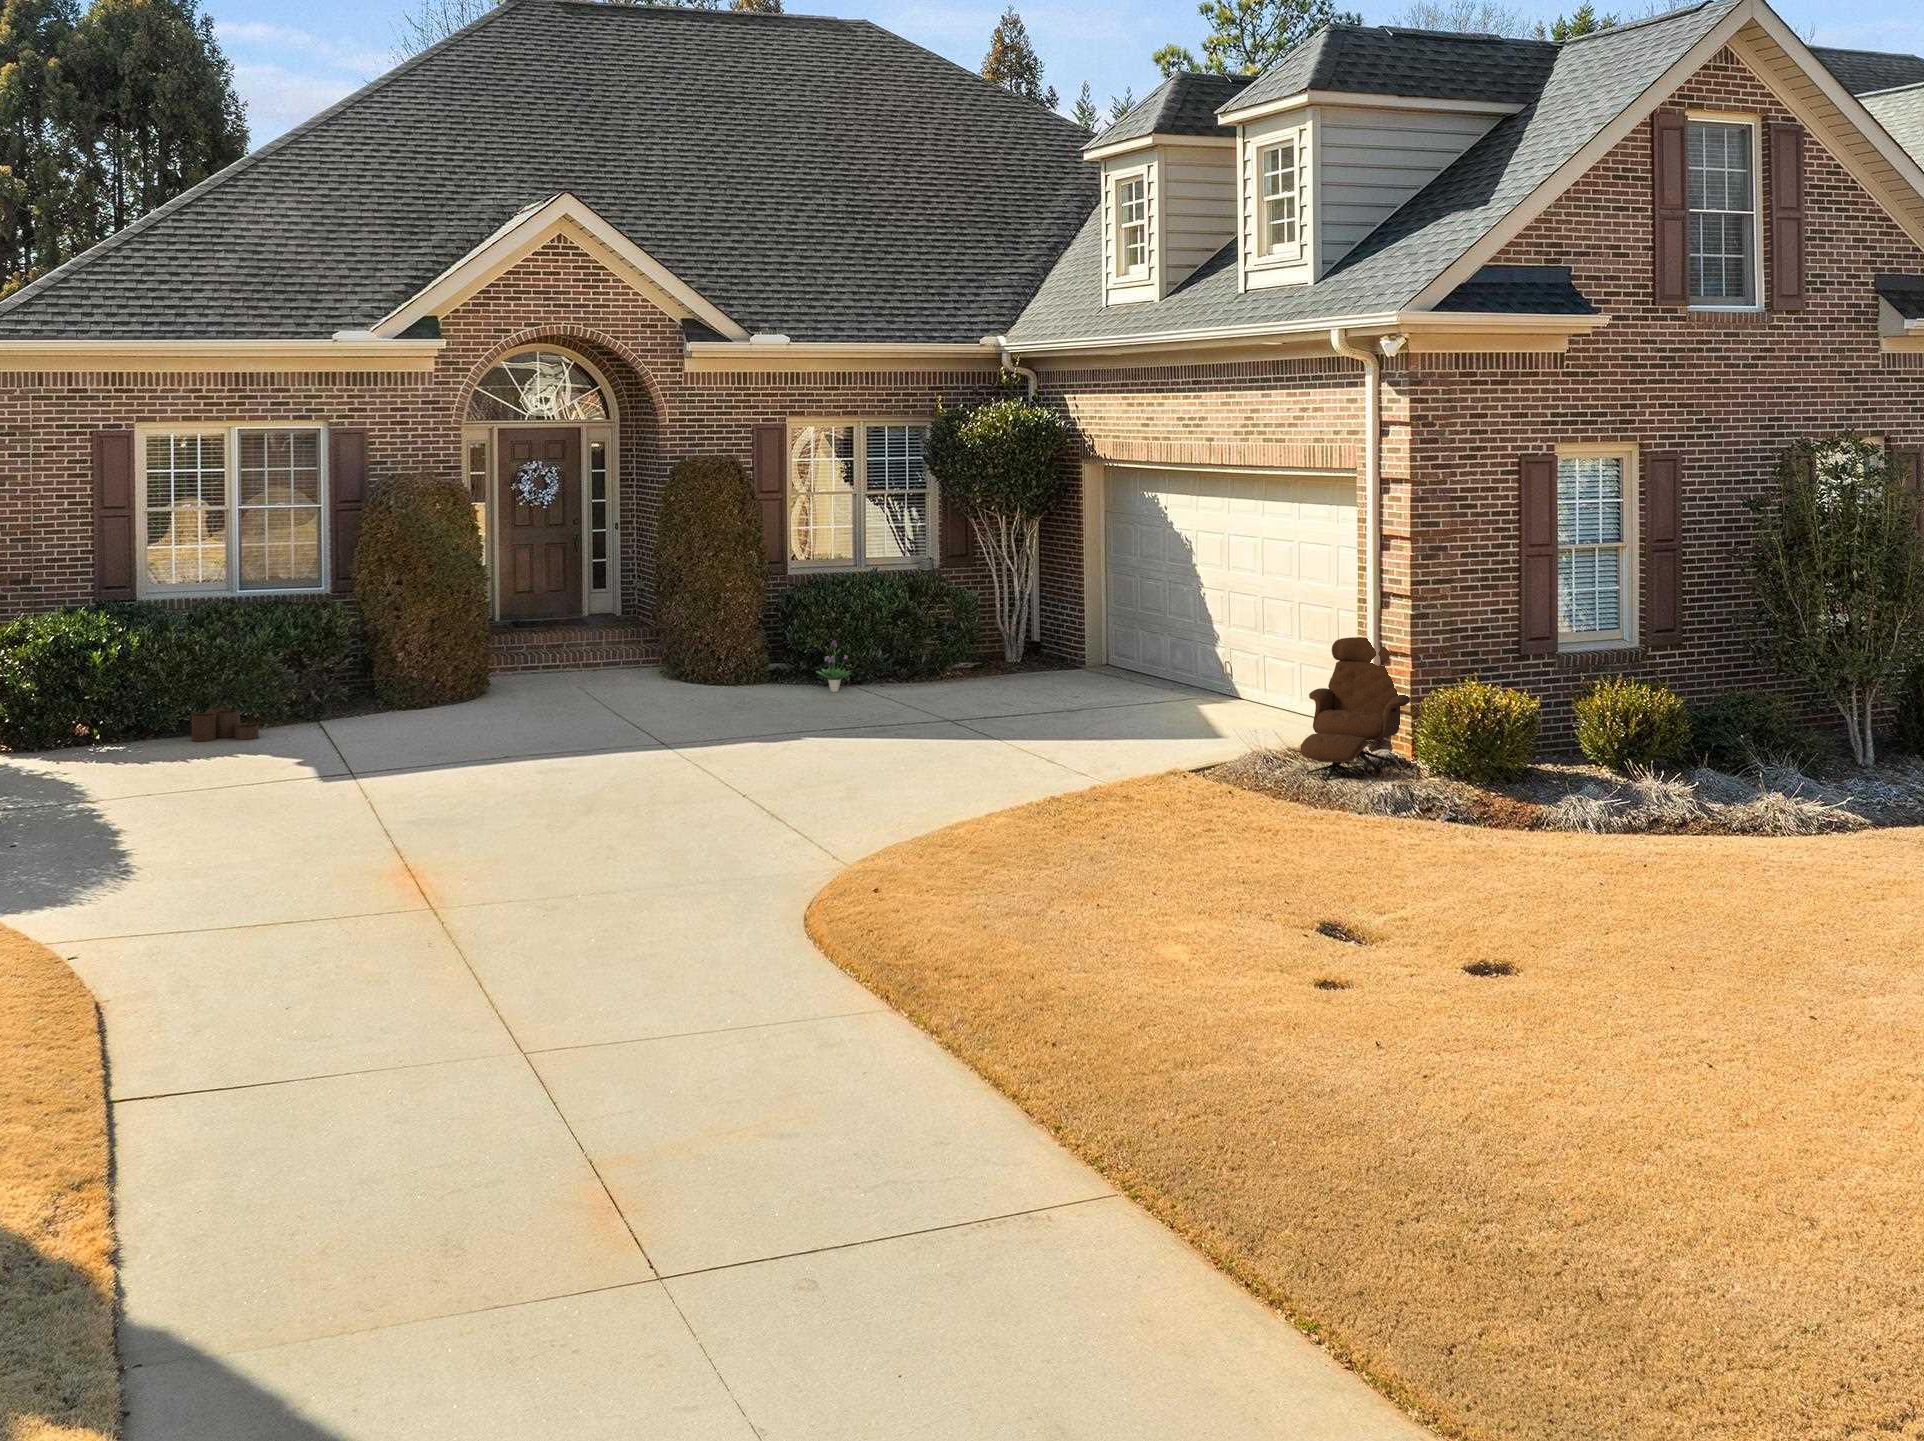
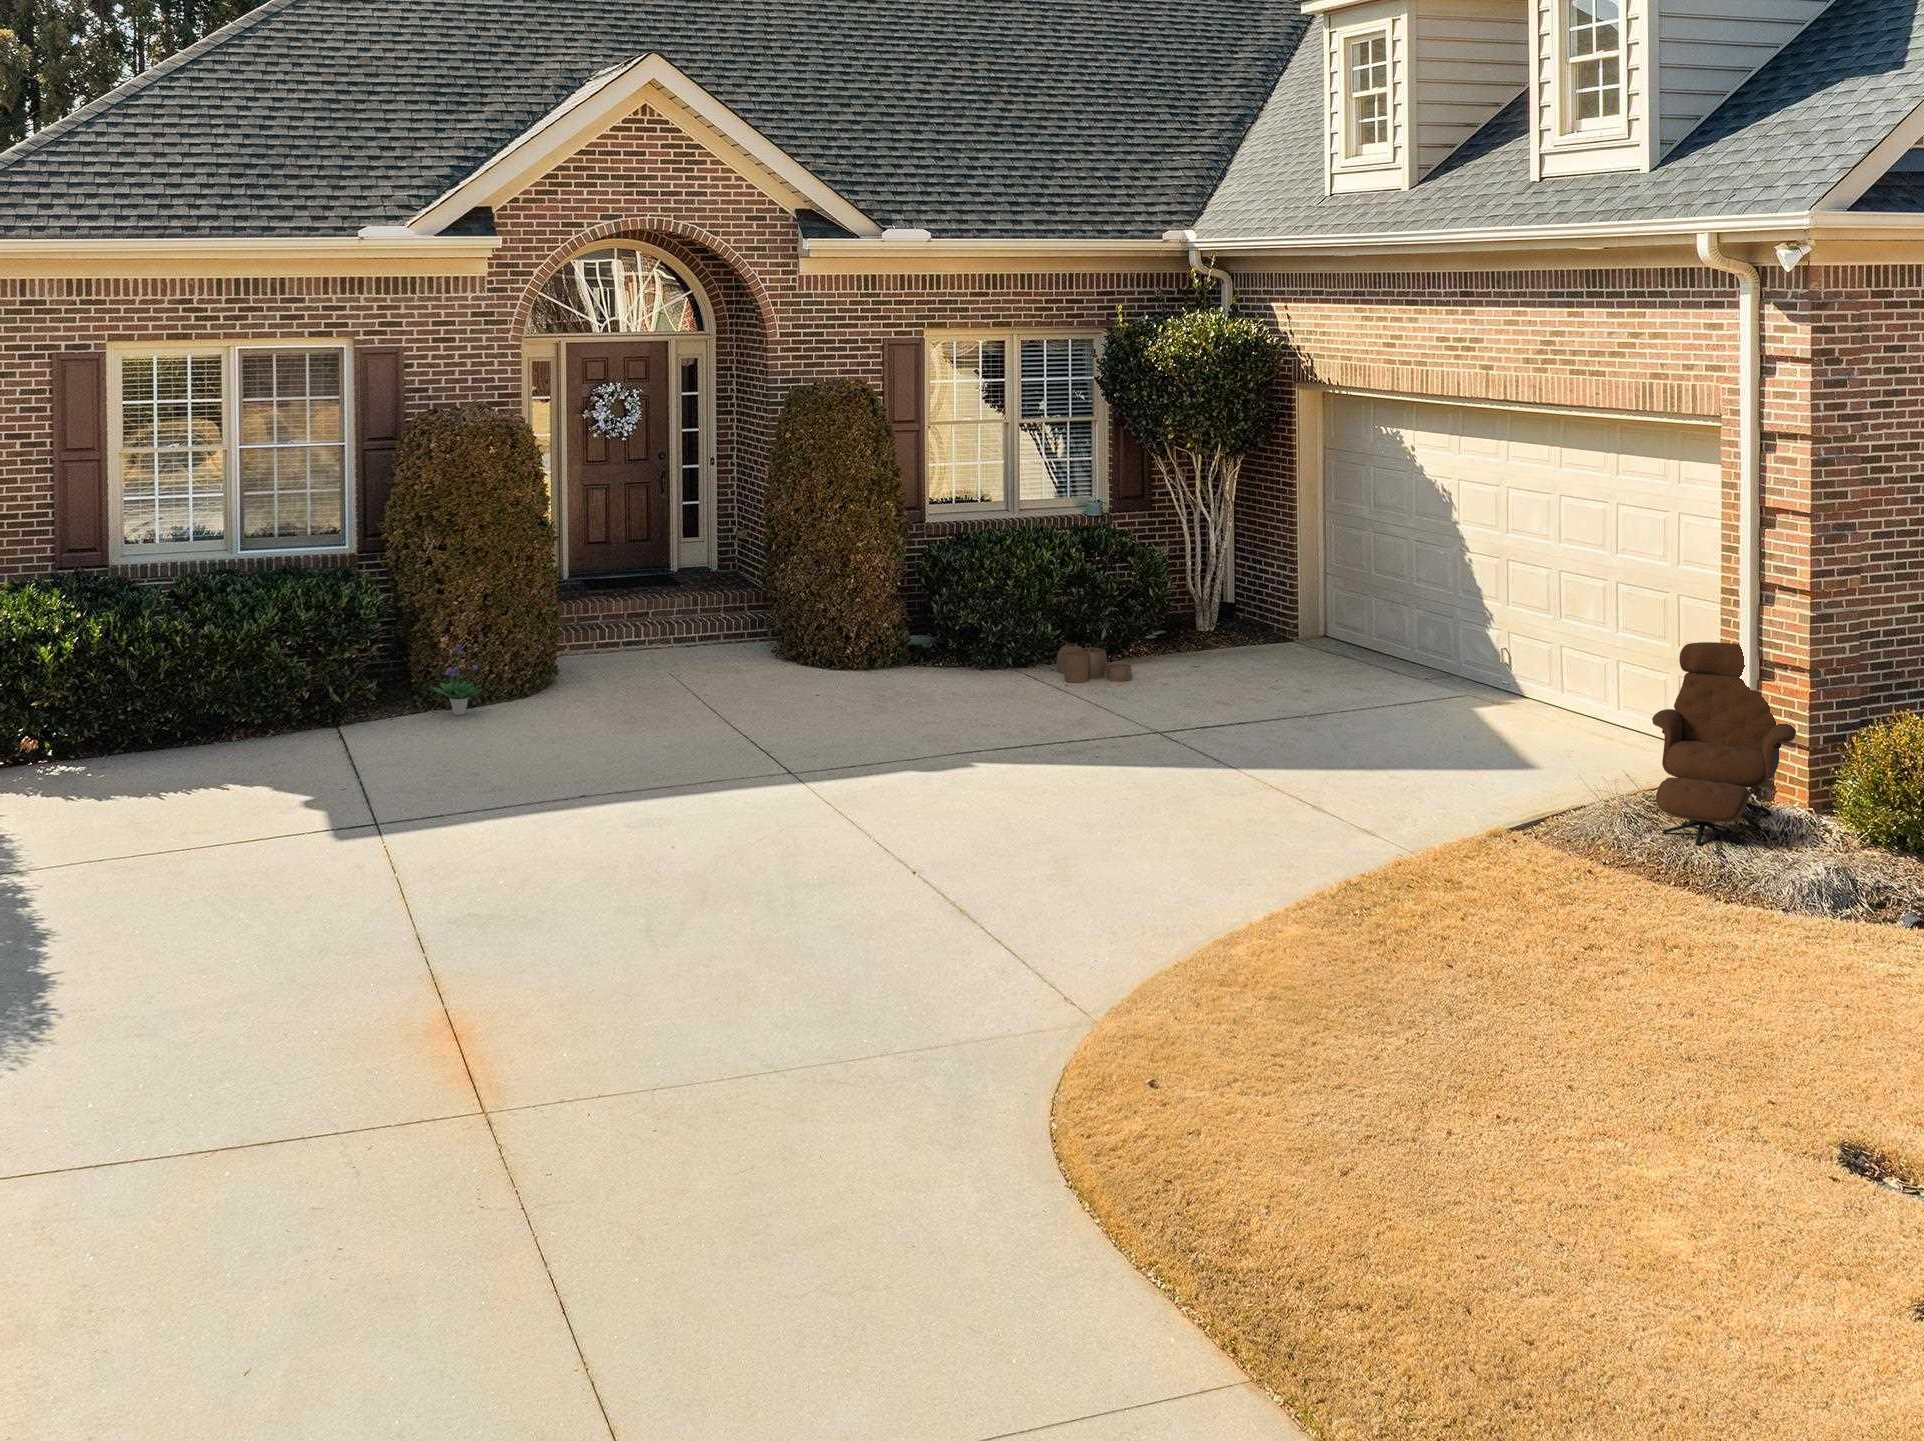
potted plant: present [816,641,851,692] -> present [433,645,483,715]
woven basket: present [191,706,259,741] -> present [1057,642,1132,682]

